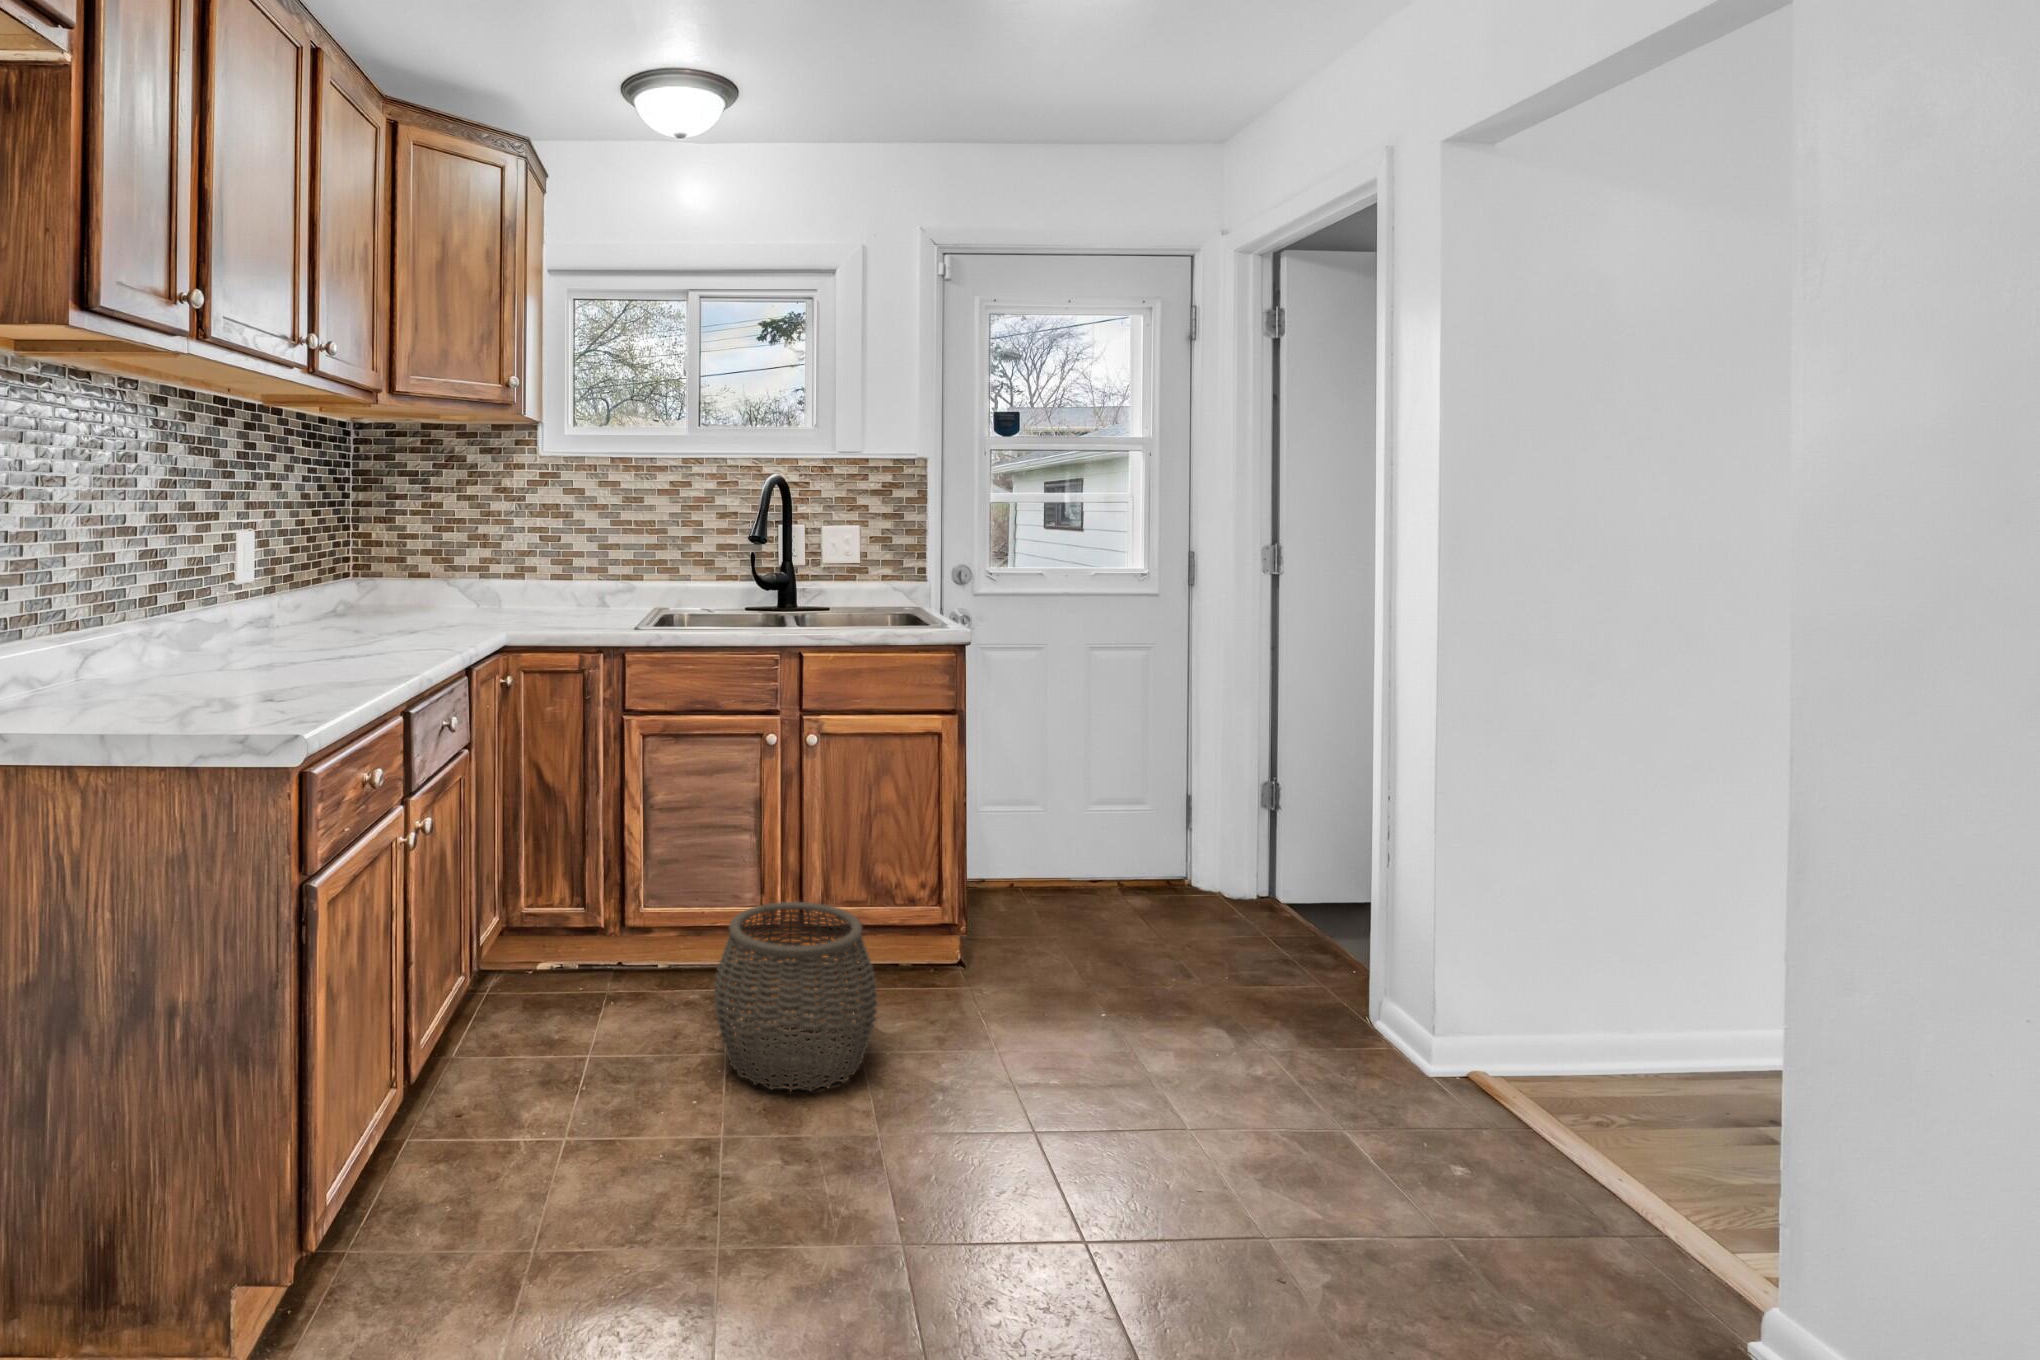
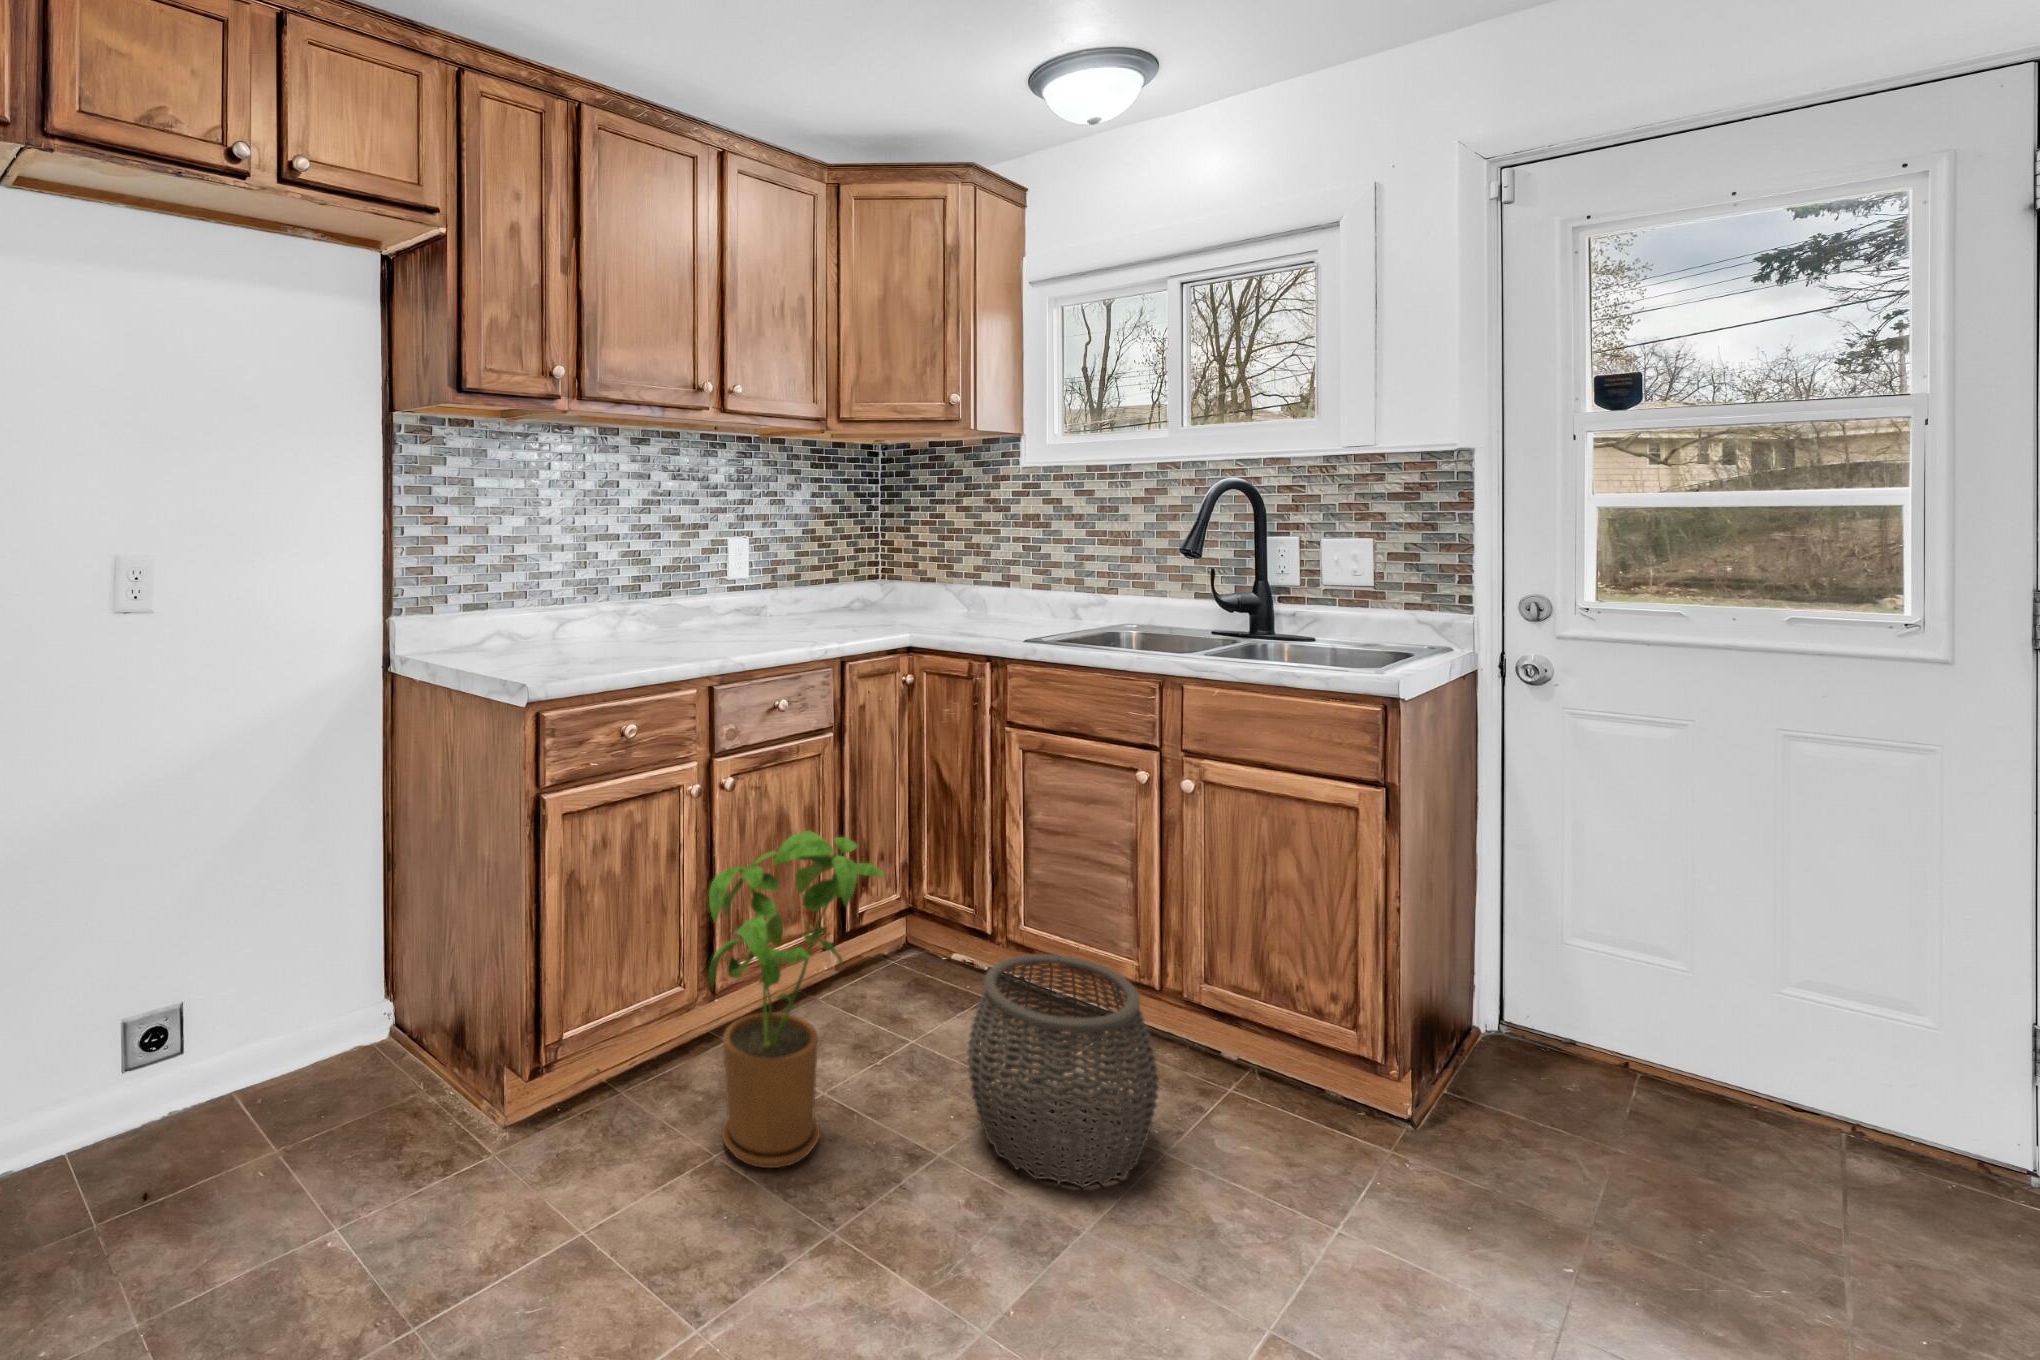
house plant: none [501,830,686,1194] -> present [709,831,886,1168]

